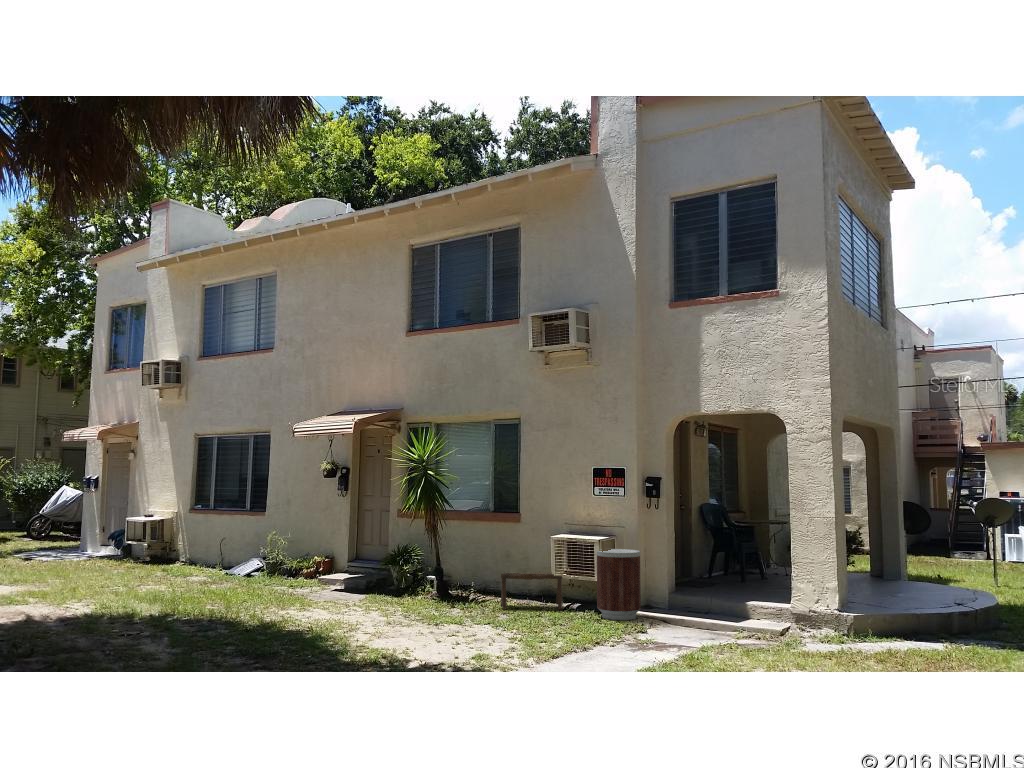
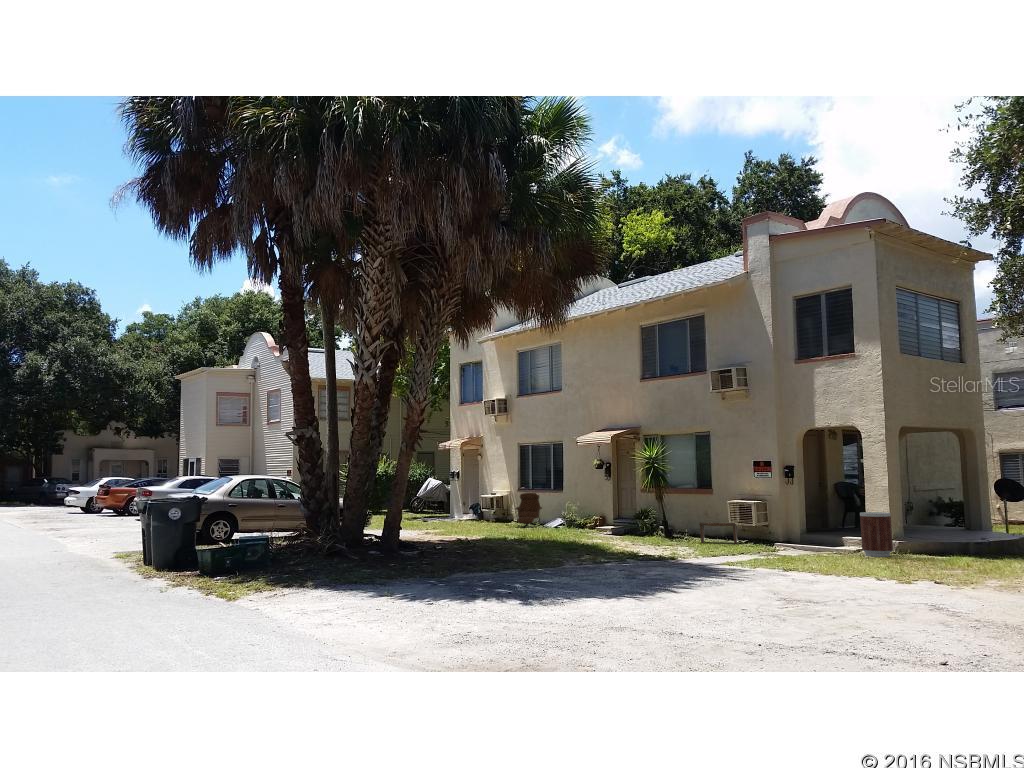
lounge chair: none [182,514,229,575] -> present [516,493,542,528]
trash can: present [597,549,641,620] -> present [860,512,893,557]

